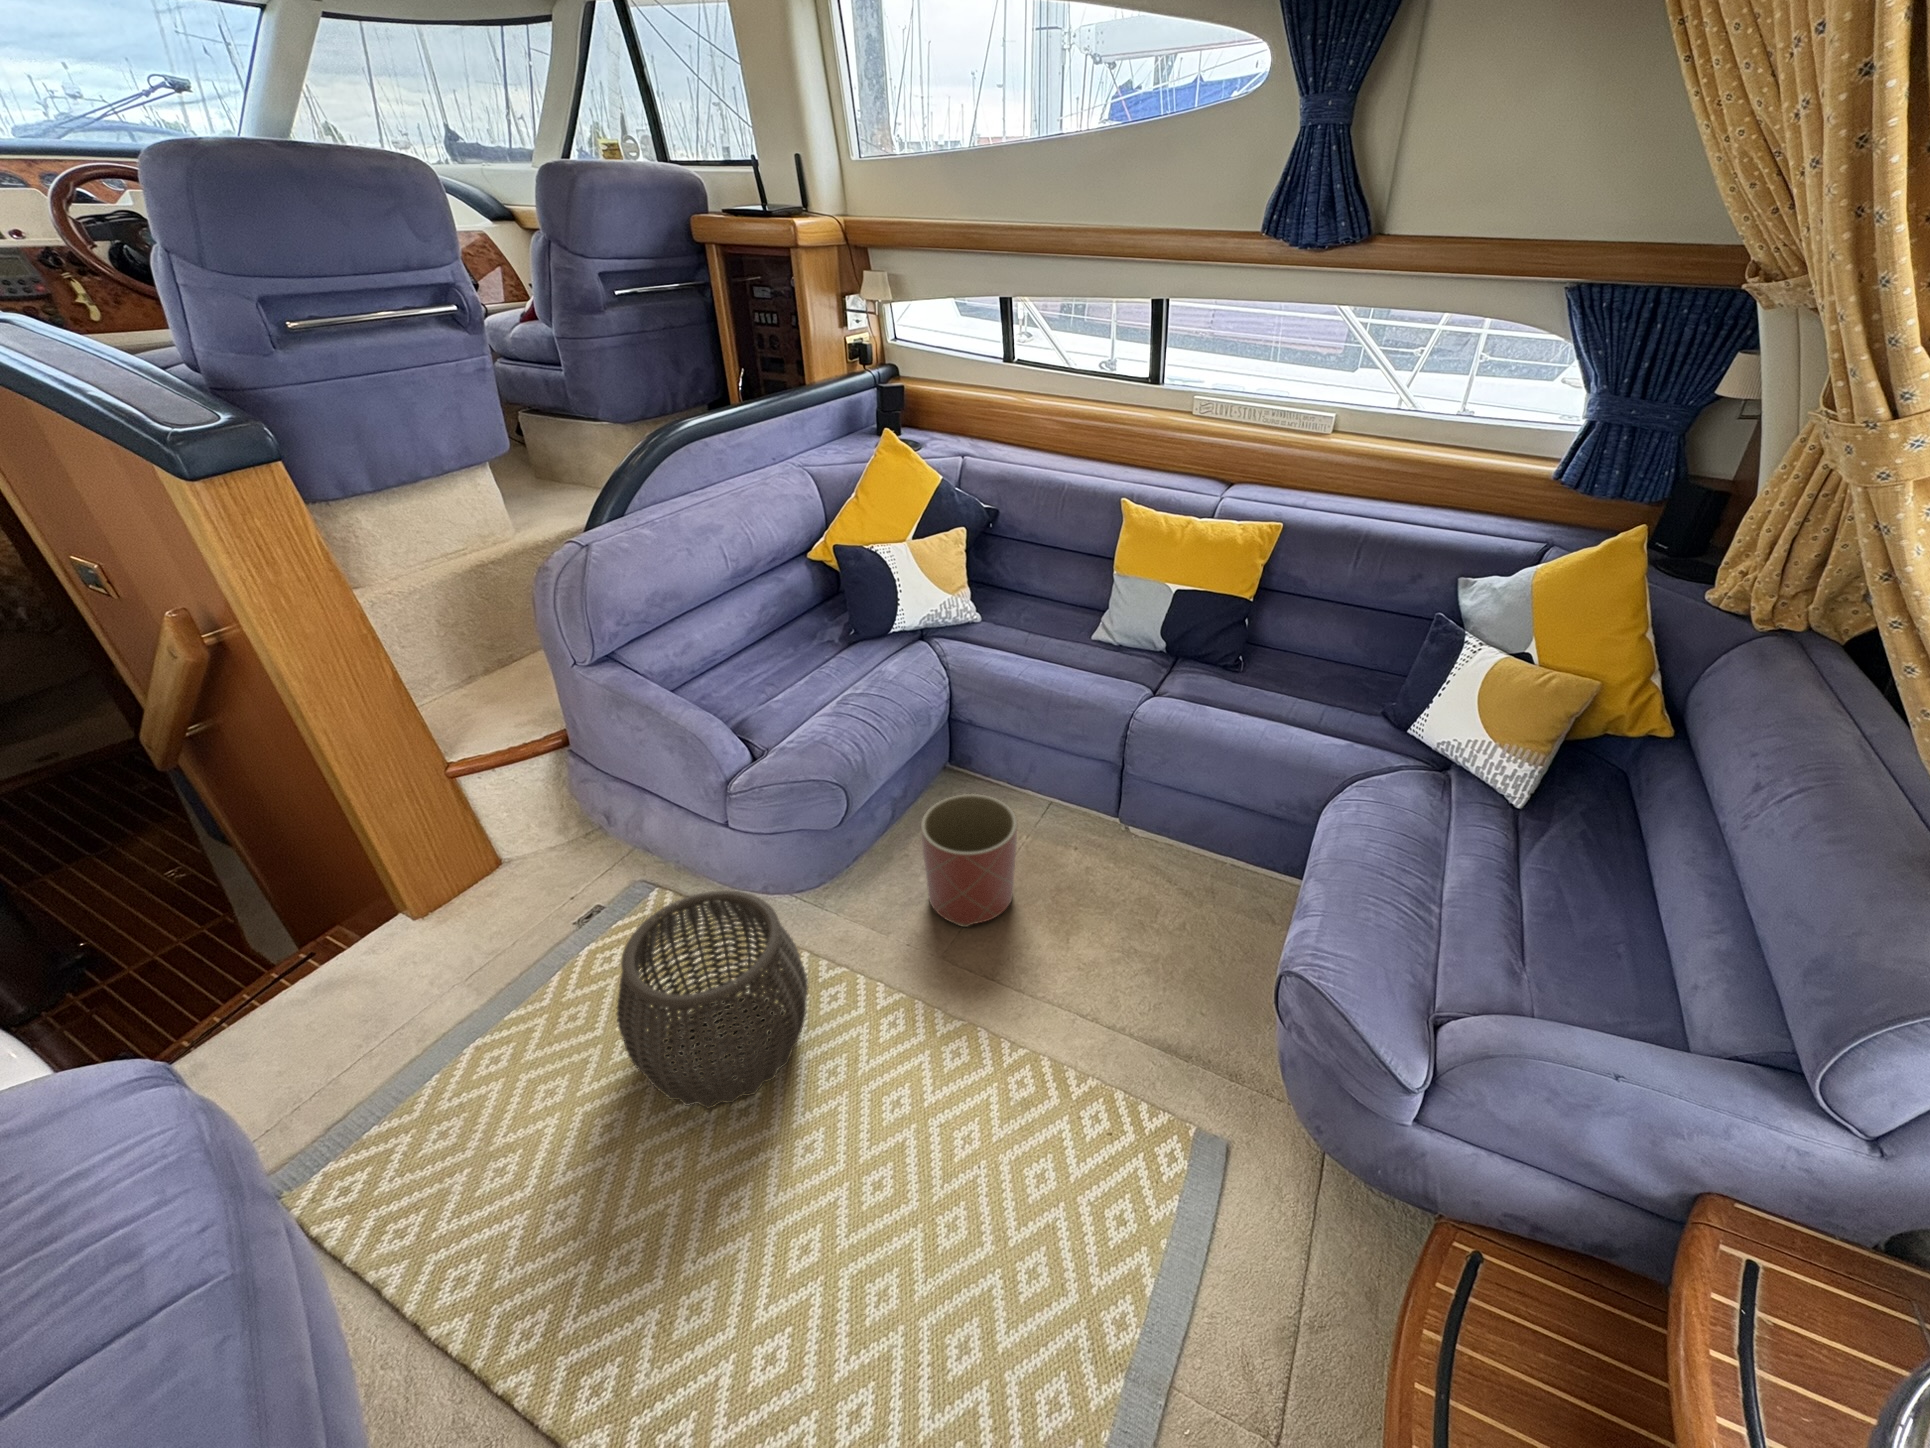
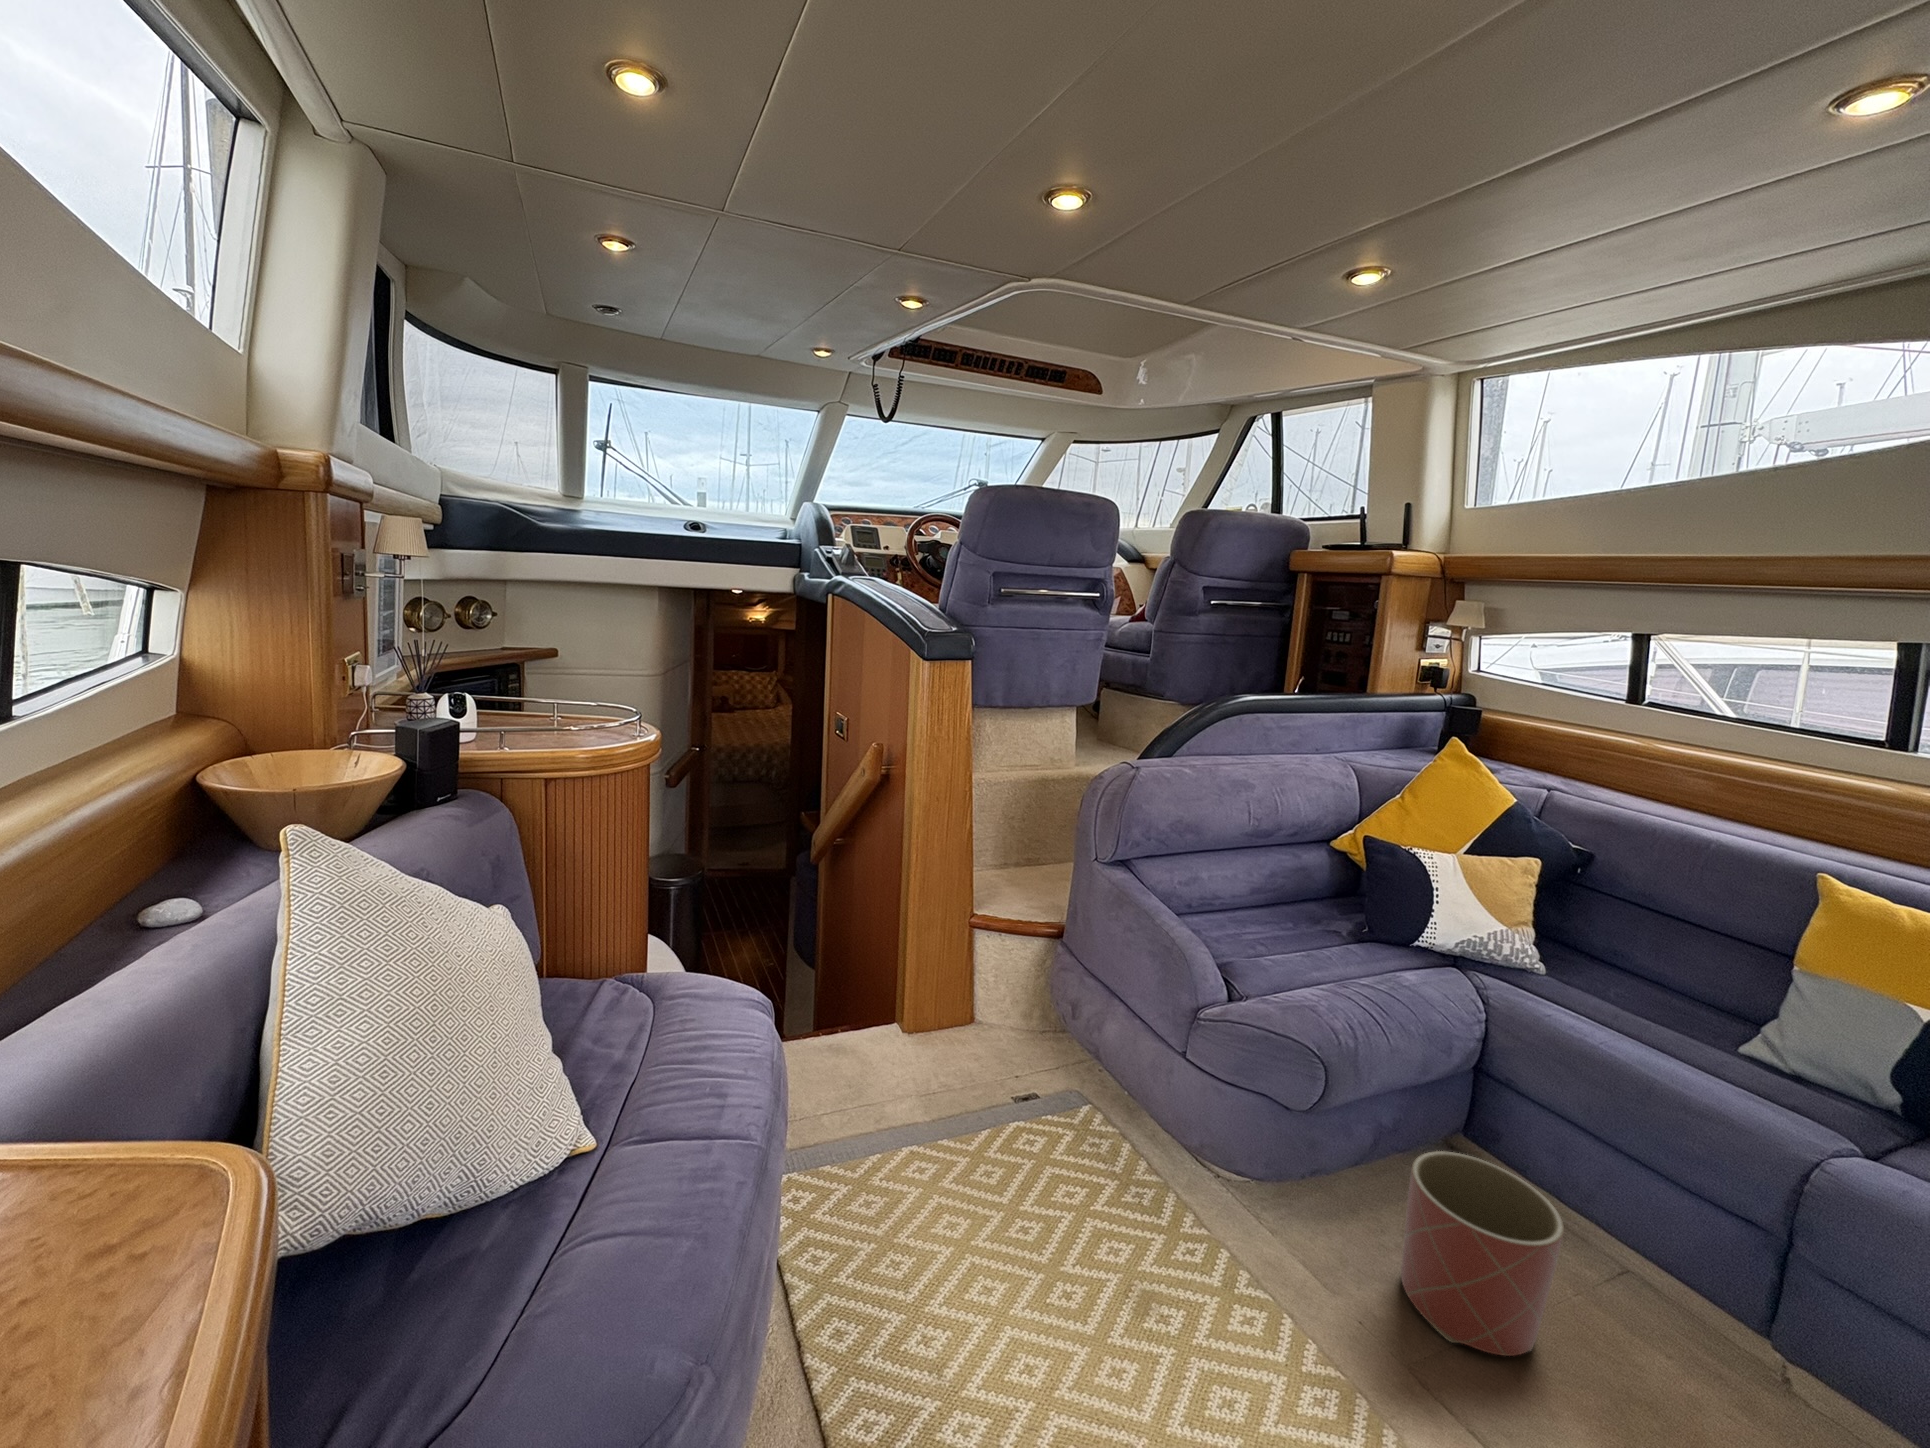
woven basket: present [617,891,808,1108] -> none [1029,1097,1229,1361]

